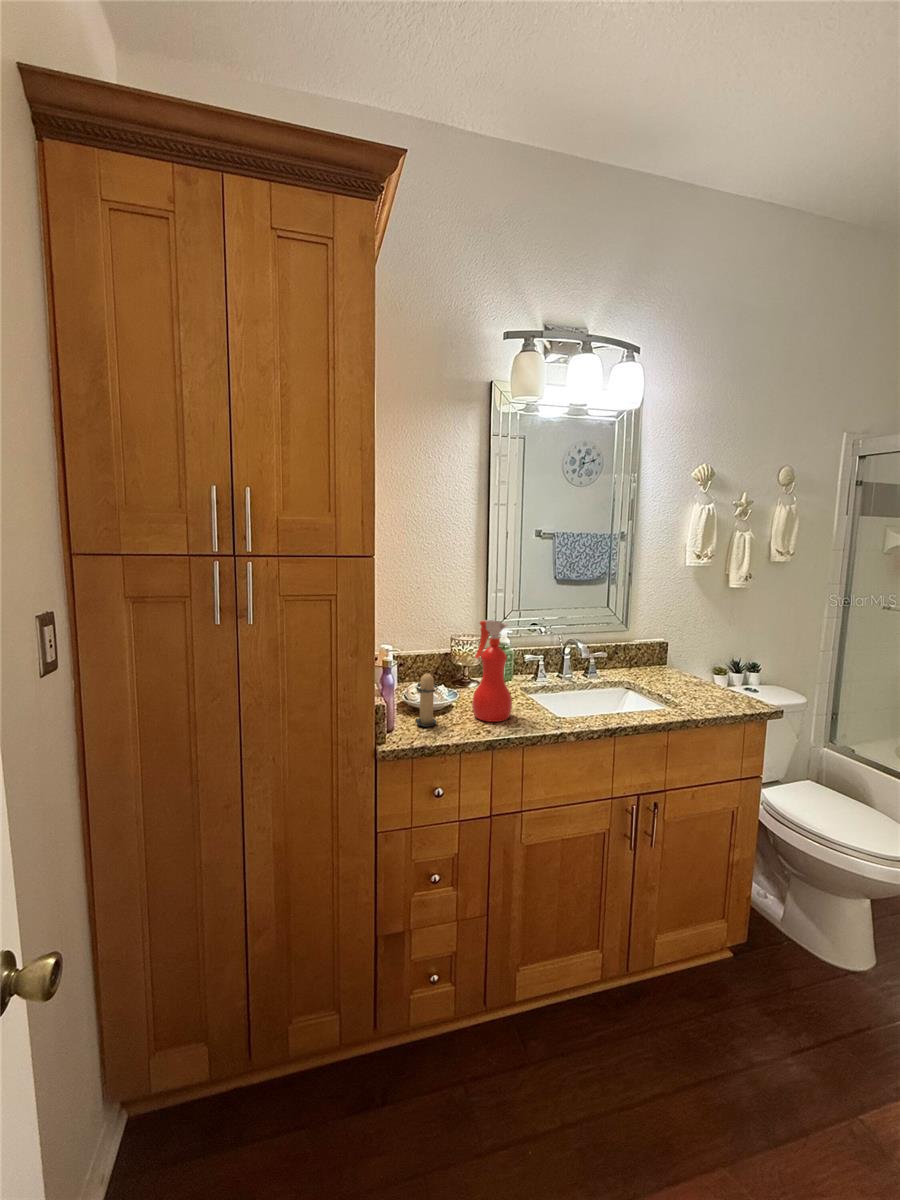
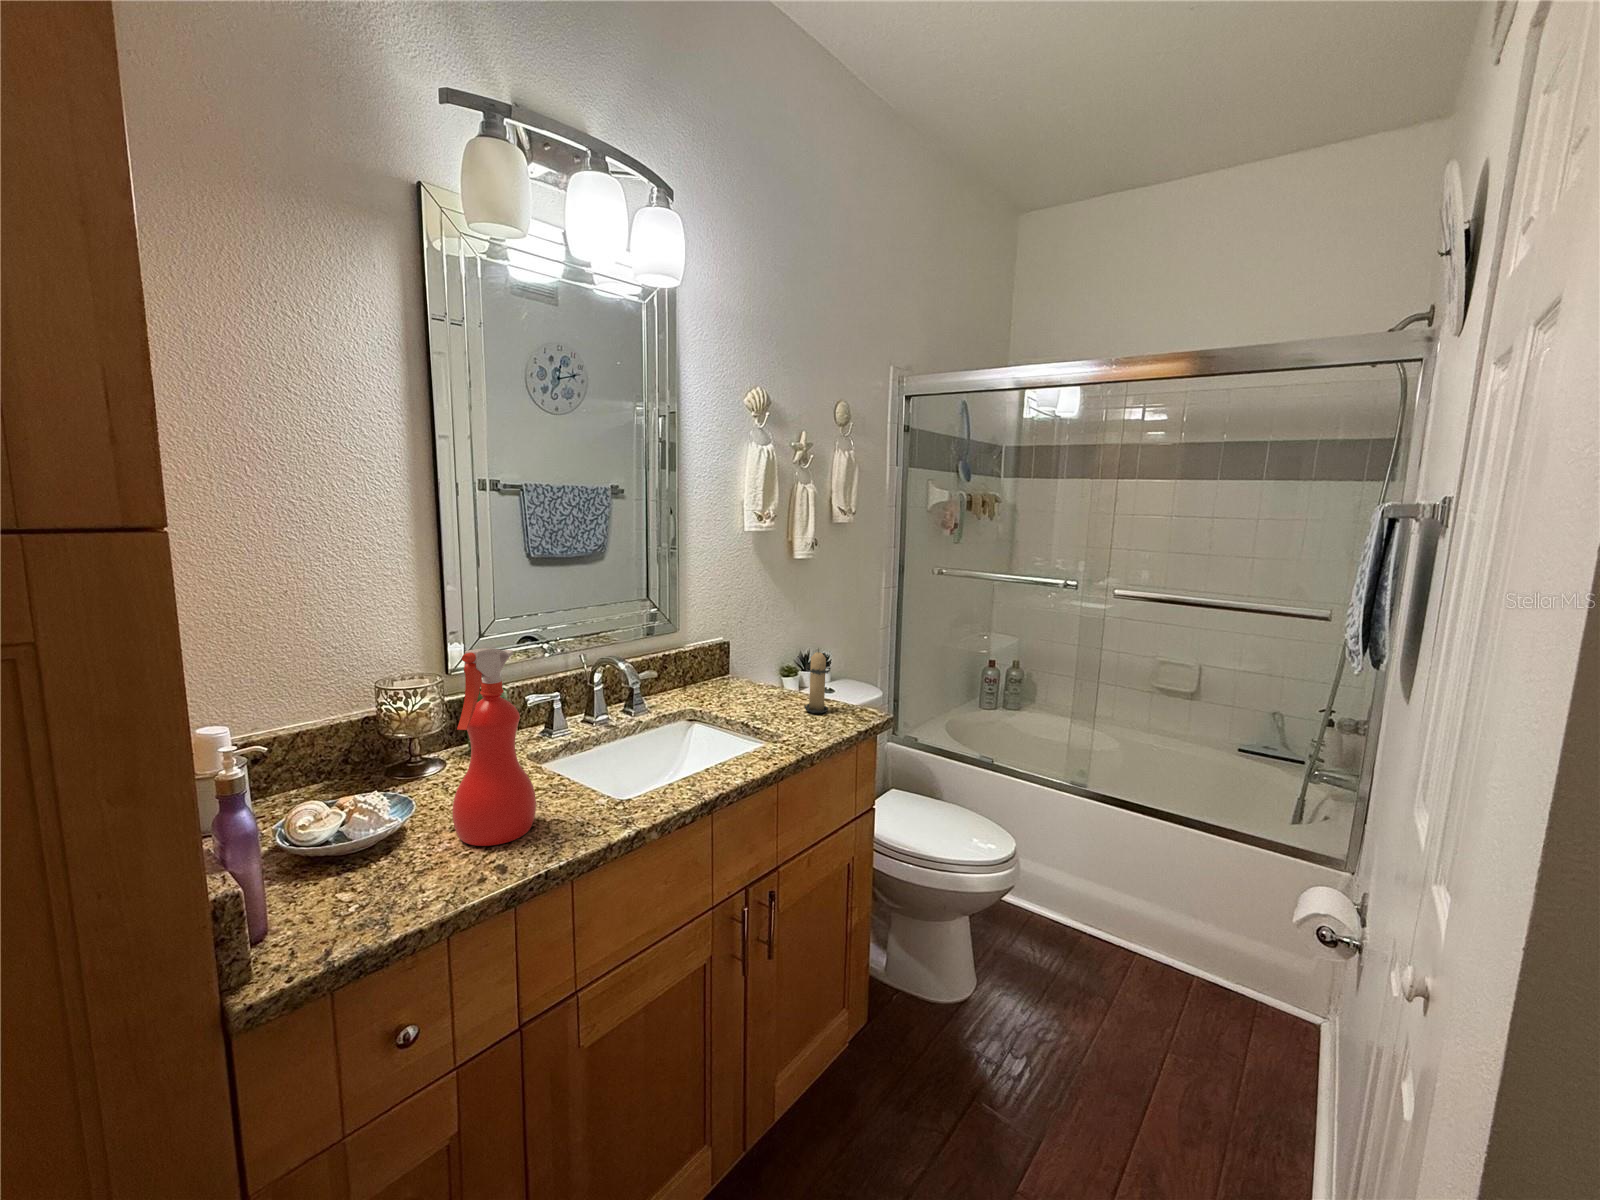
candle: present [415,670,438,727] -> present [804,648,831,713]

